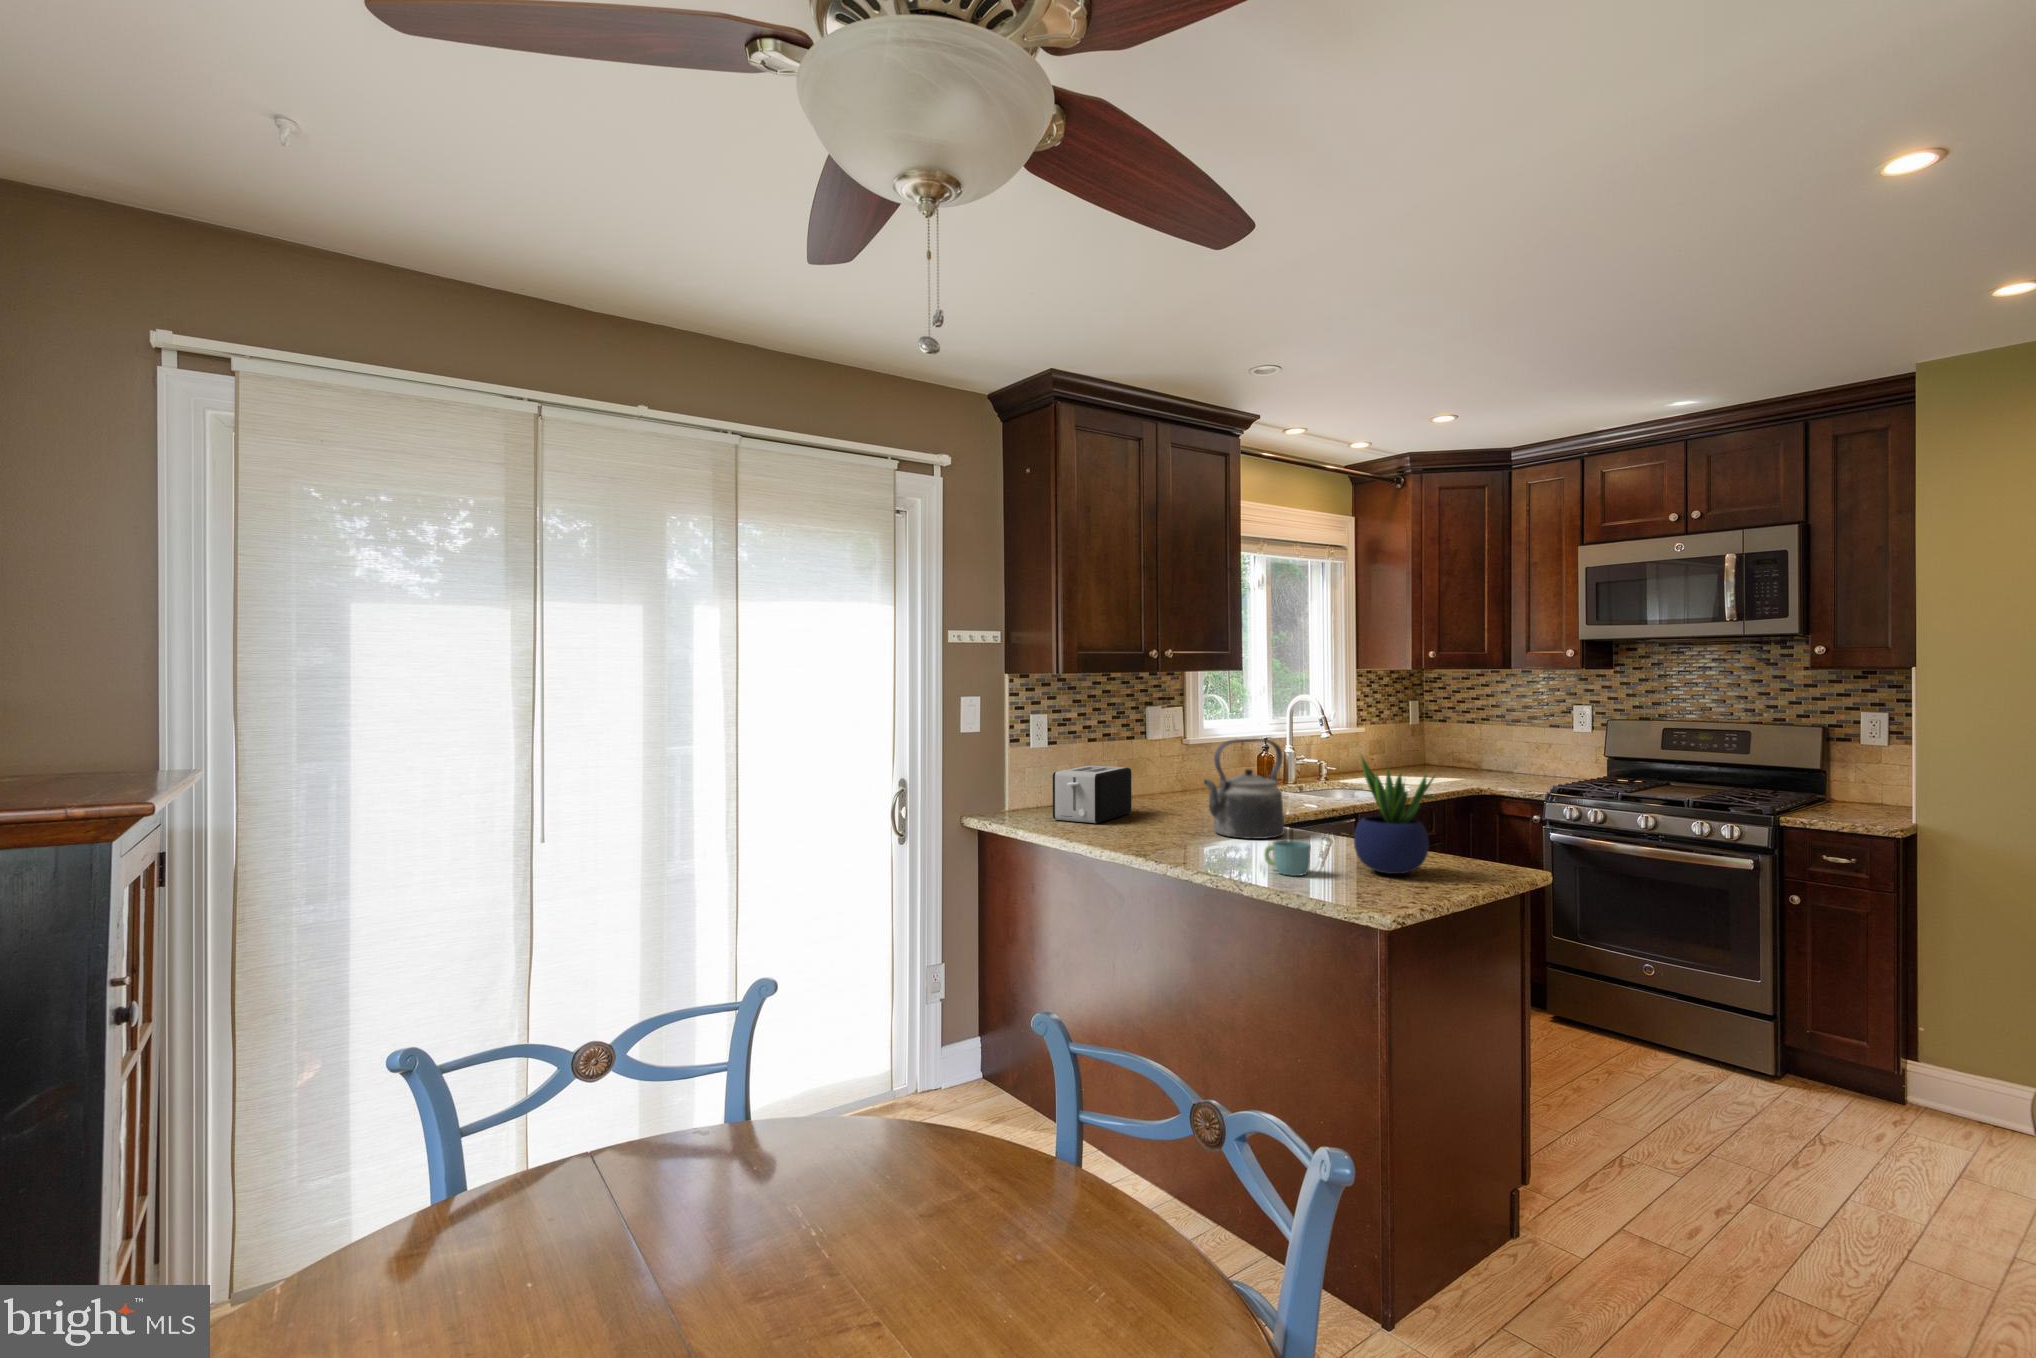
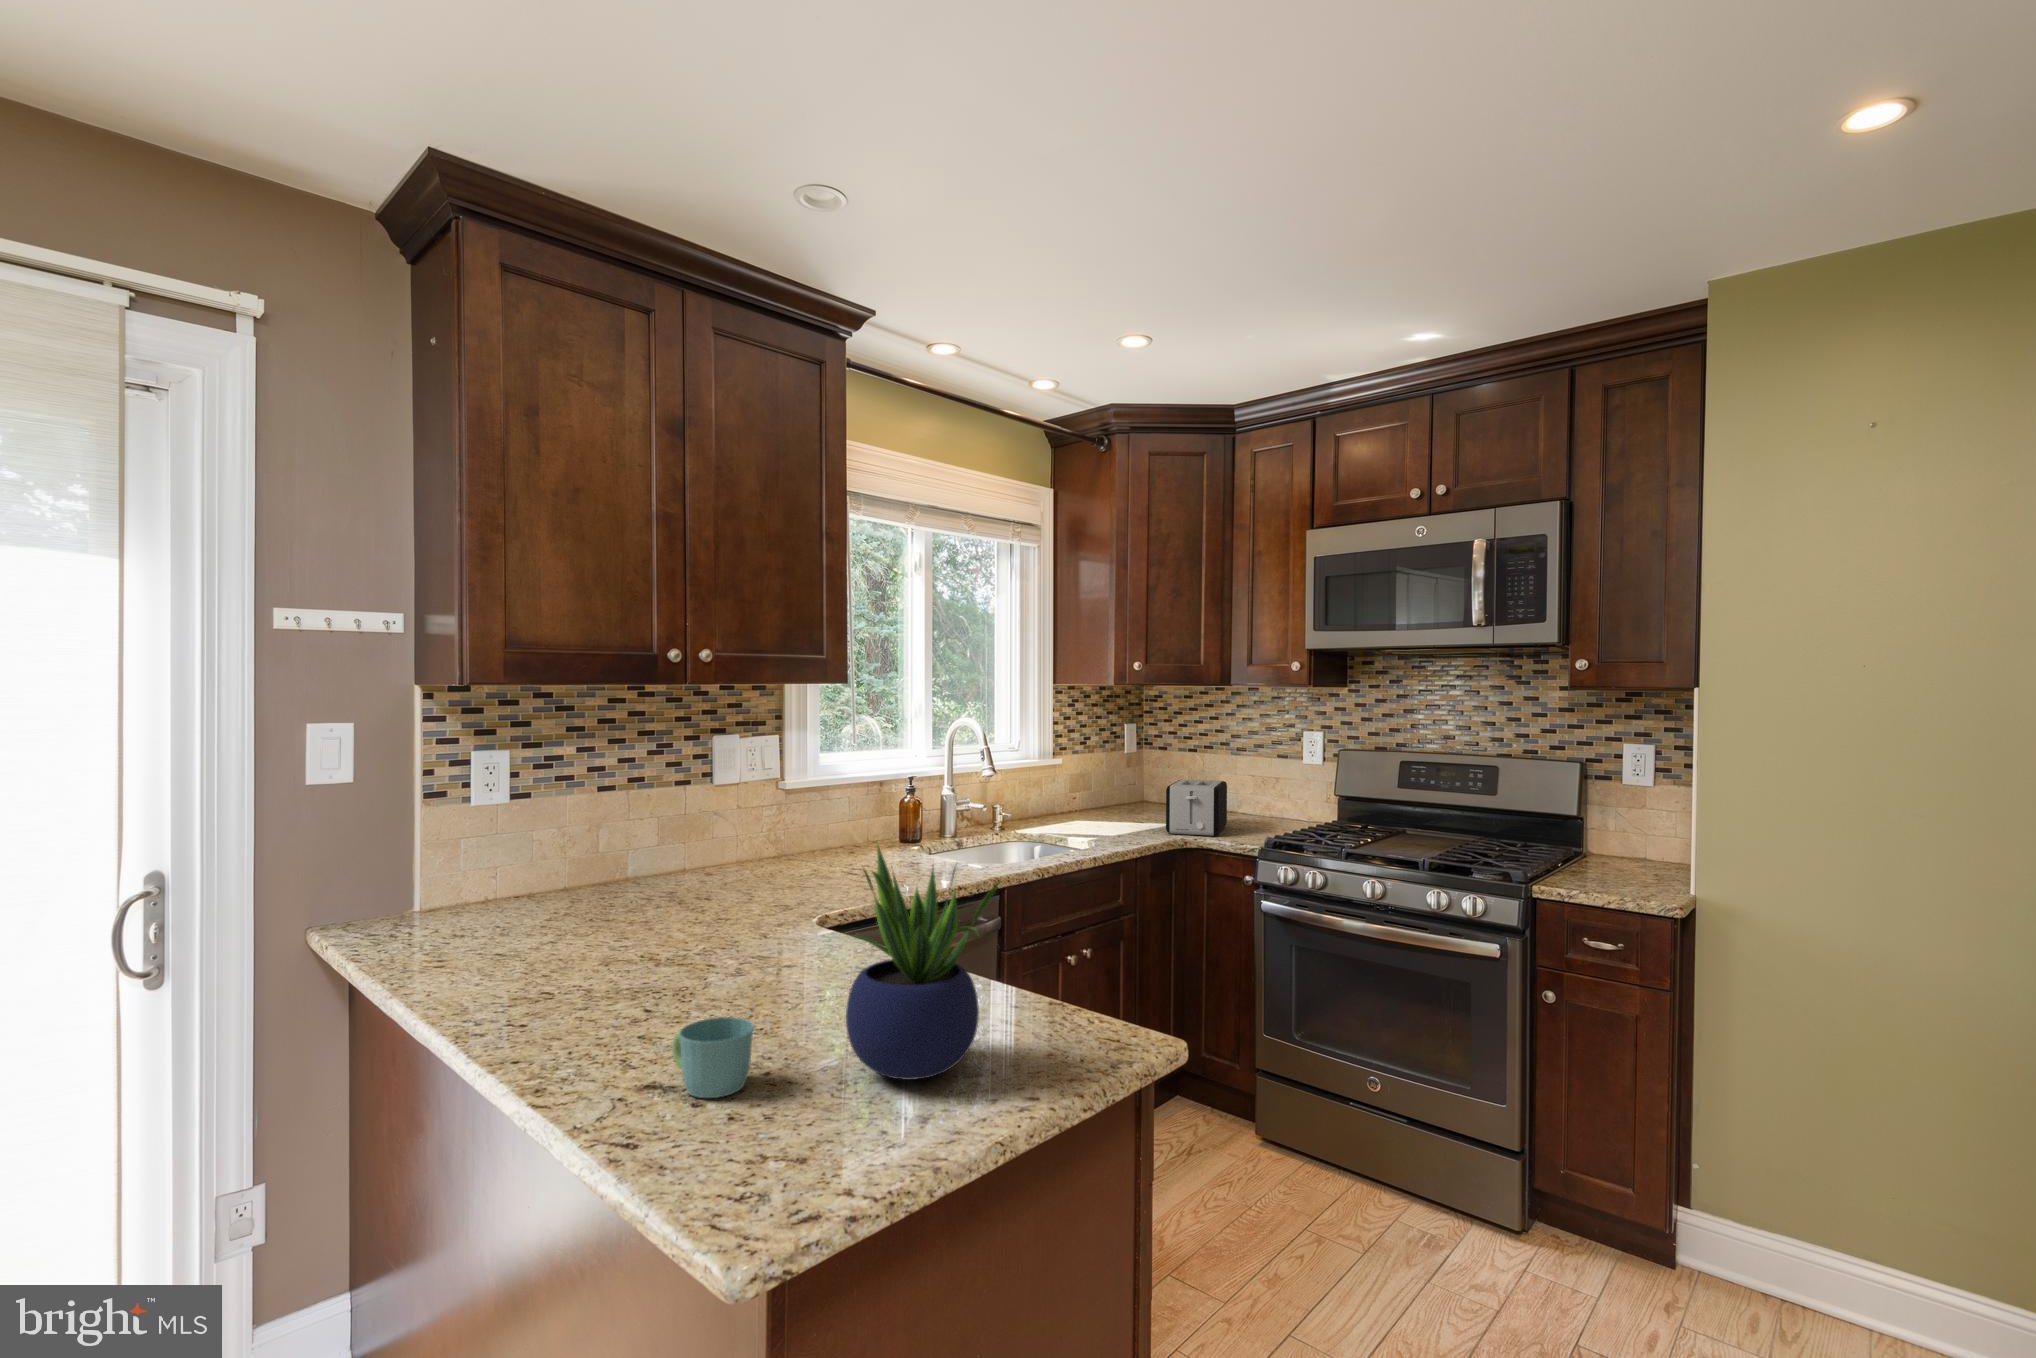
kettle: present [1204,739,1285,839] -> none [675,798,830,974]
toaster: present [1053,766,1132,823] -> present [1166,779,1227,836]

